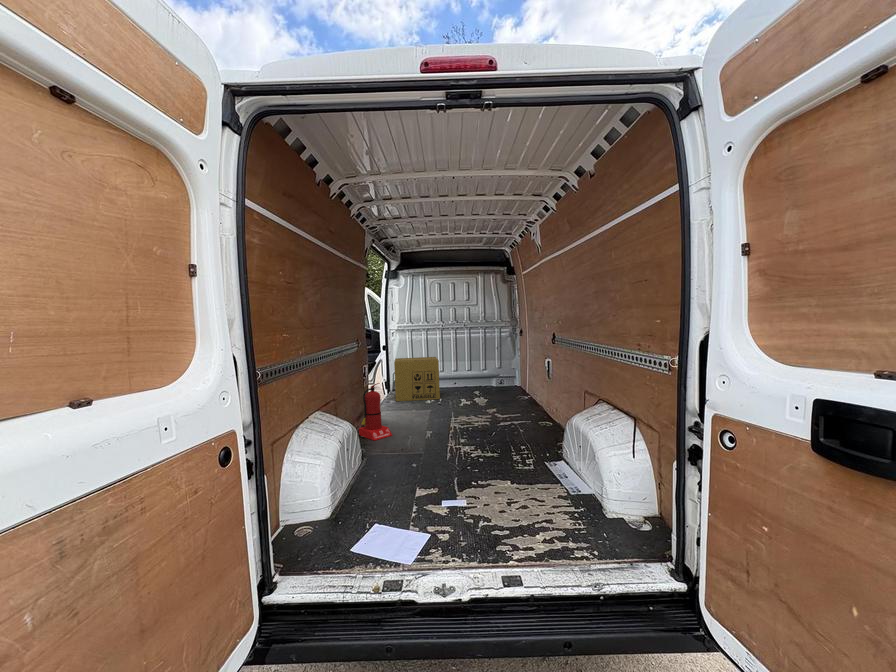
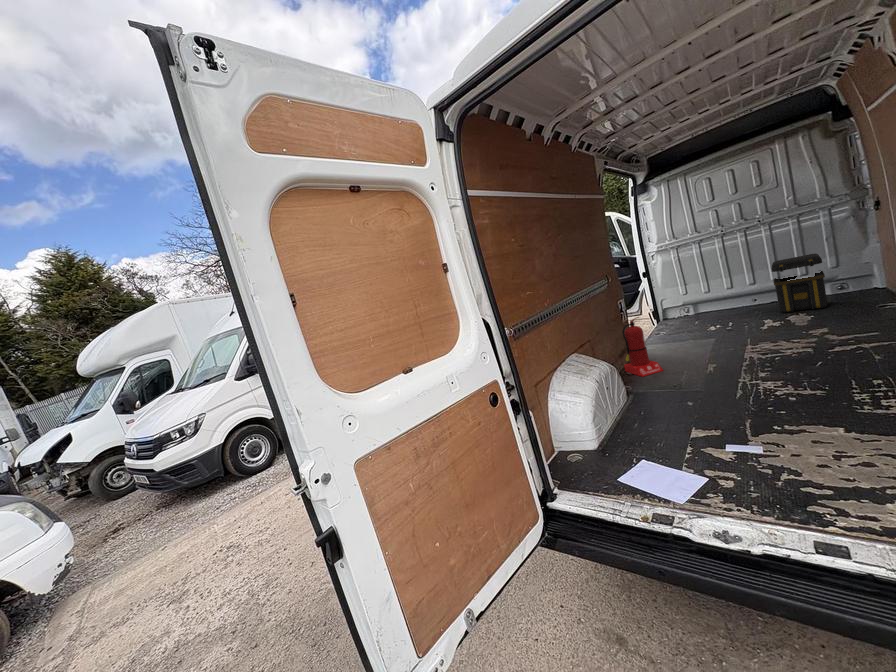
toolbox: none [469,356,496,395] -> present [771,254,827,313]
cardboard box: present [394,357,440,401] -> none [659,272,730,332]

